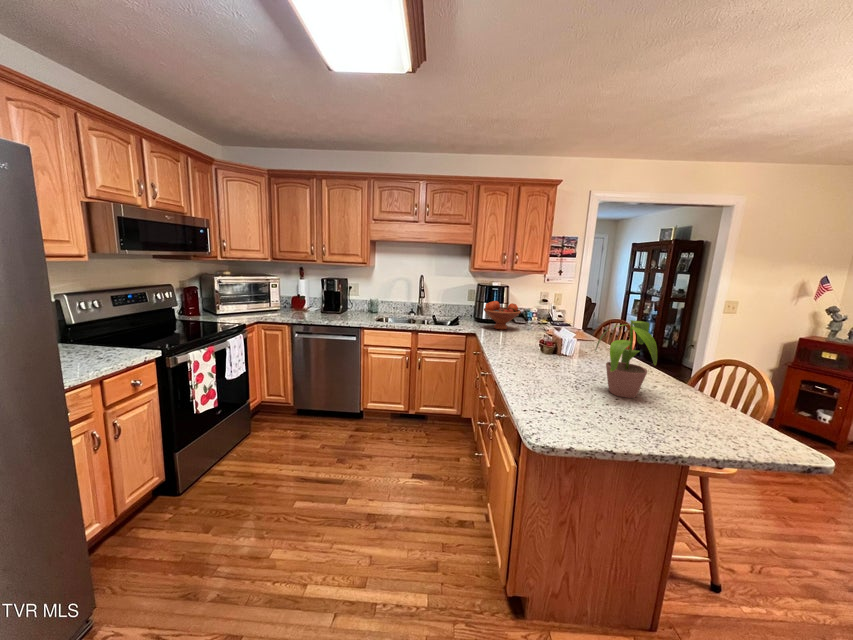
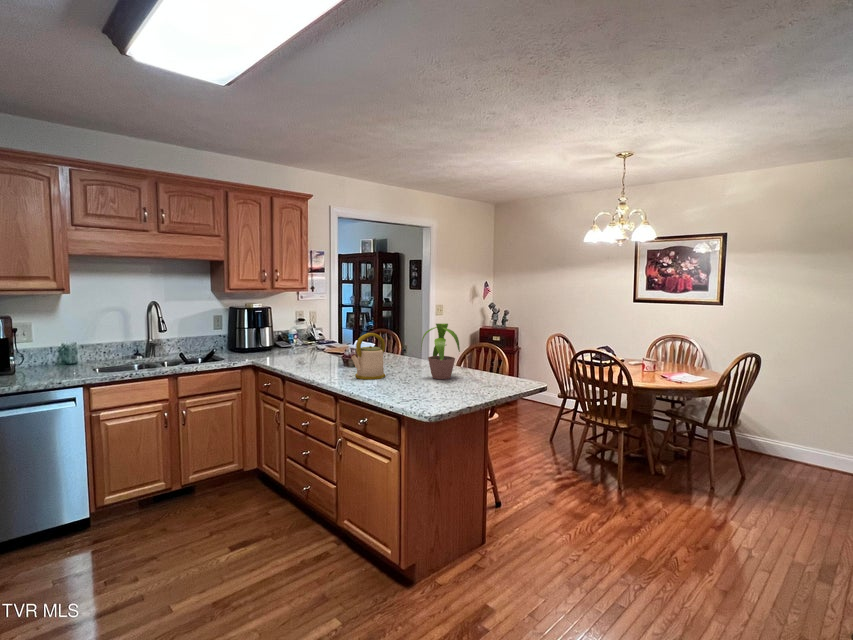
fruit bowl: present [484,301,521,330] -> none [254,325,297,357]
kettle: none [515,319,559,374] -> present [351,333,385,380]

